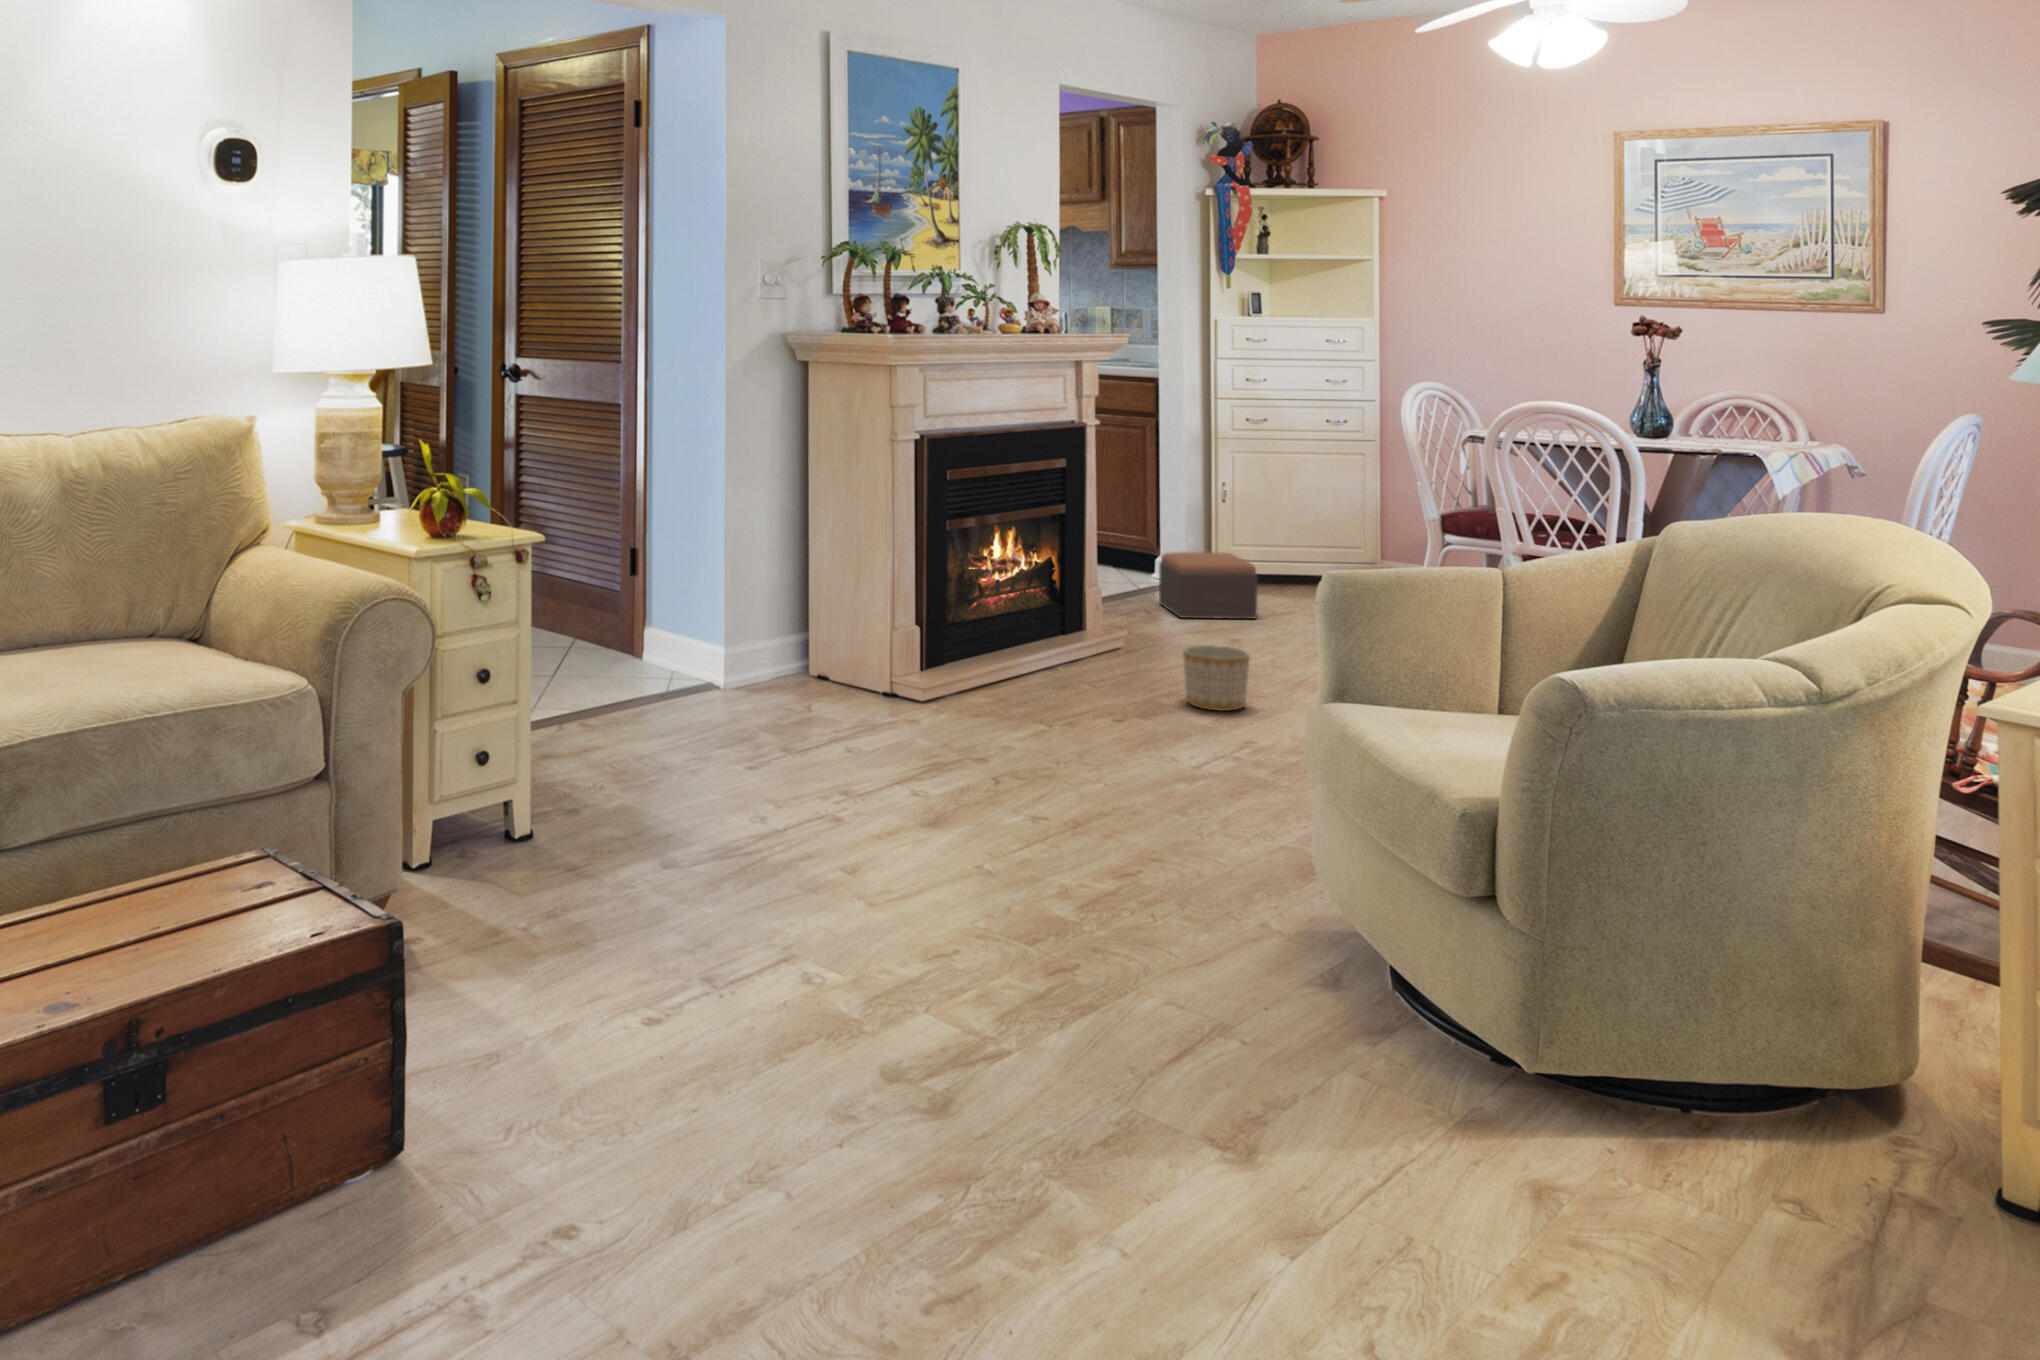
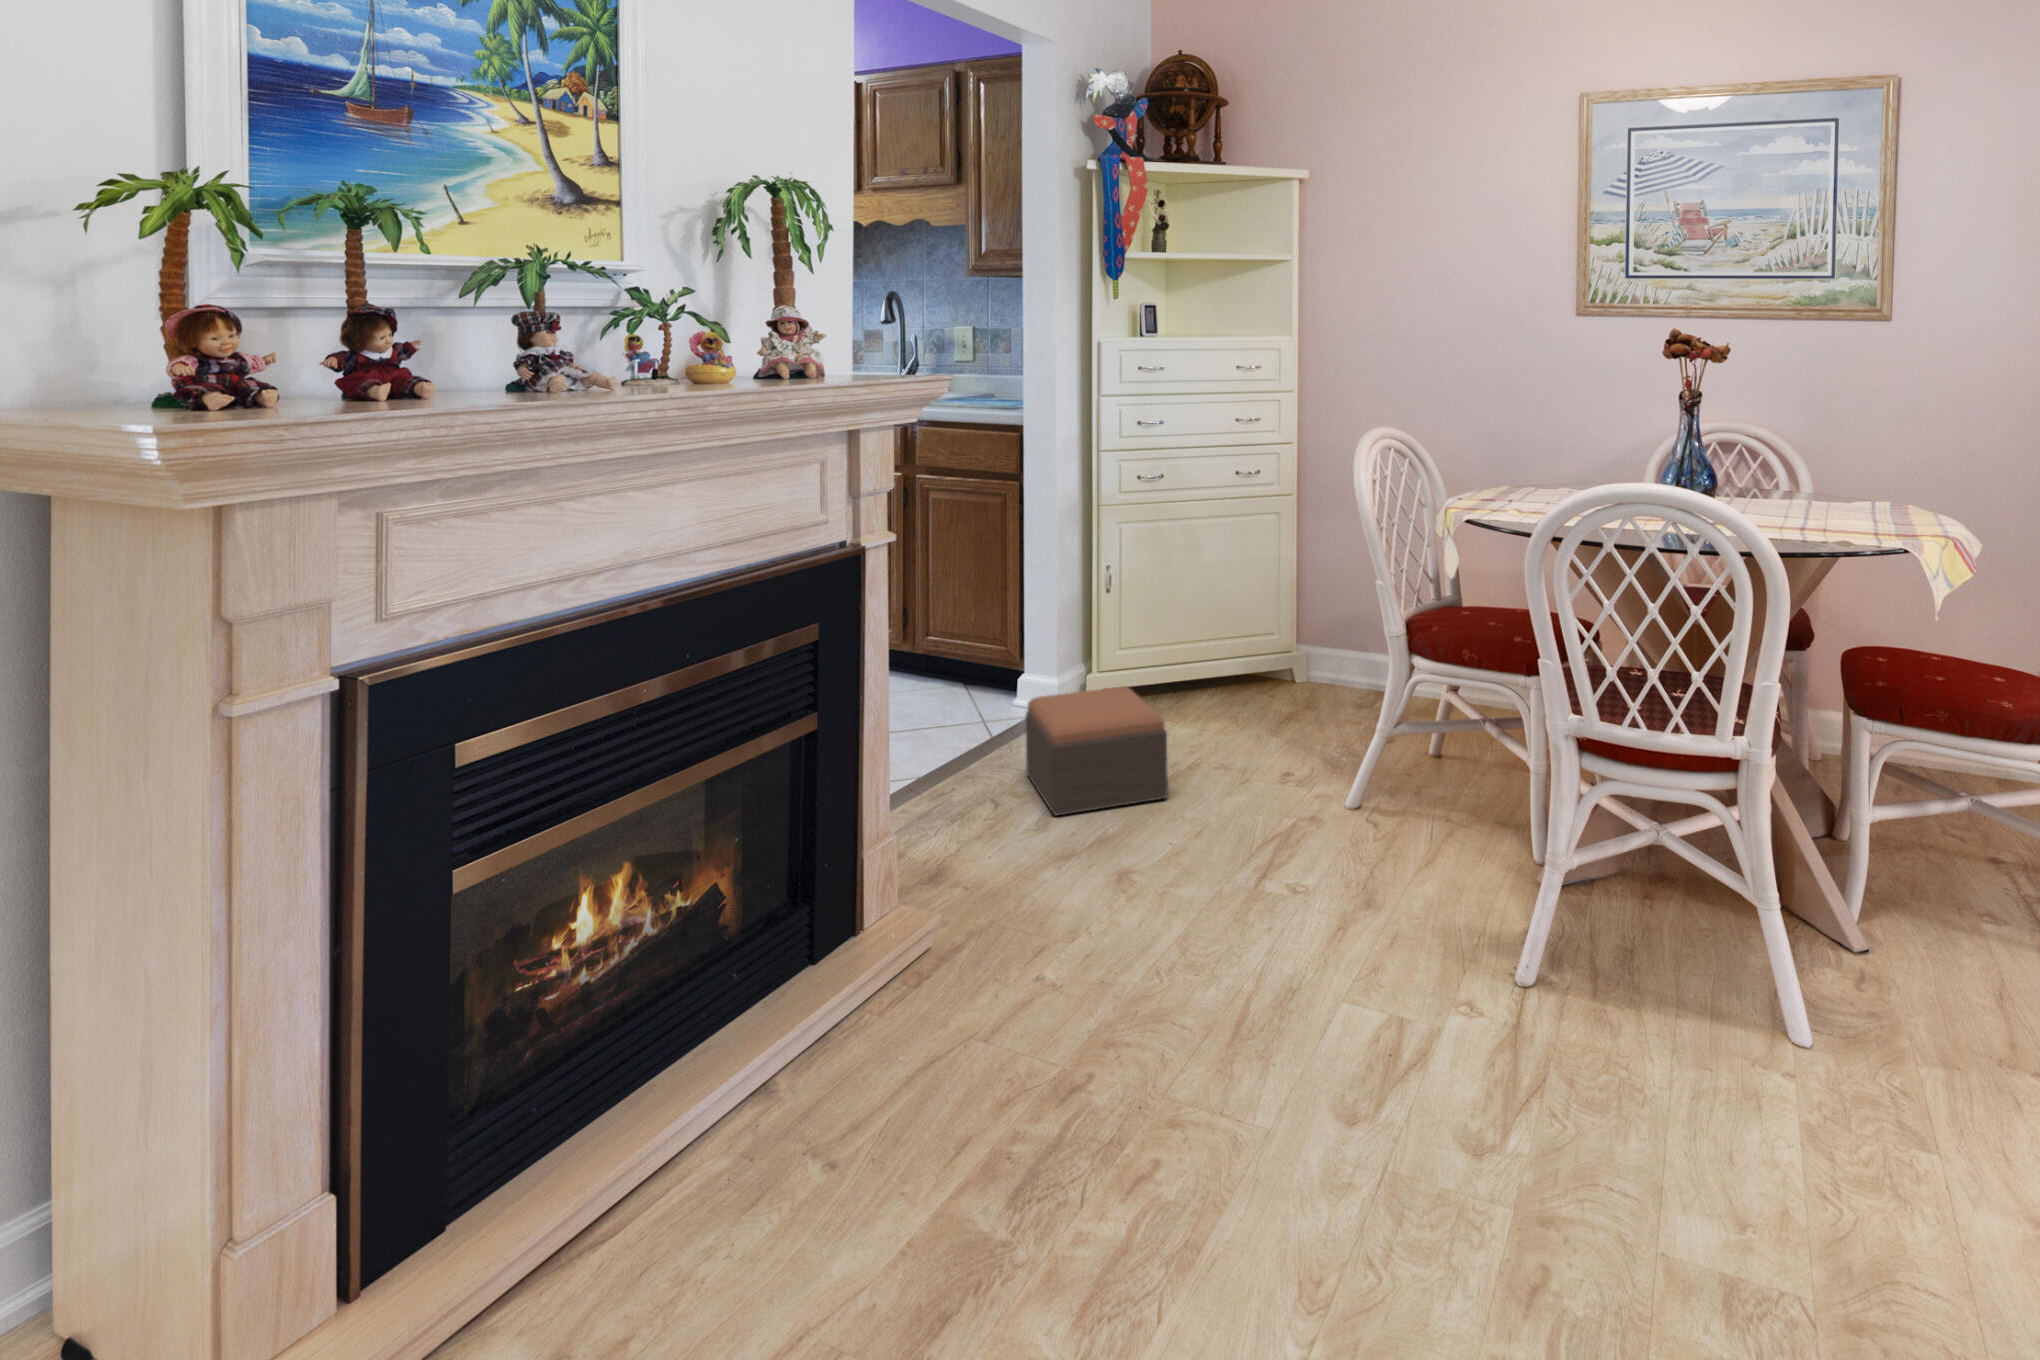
planter: present [1183,645,1250,711] -> none [1030,1052,1172,1254]

